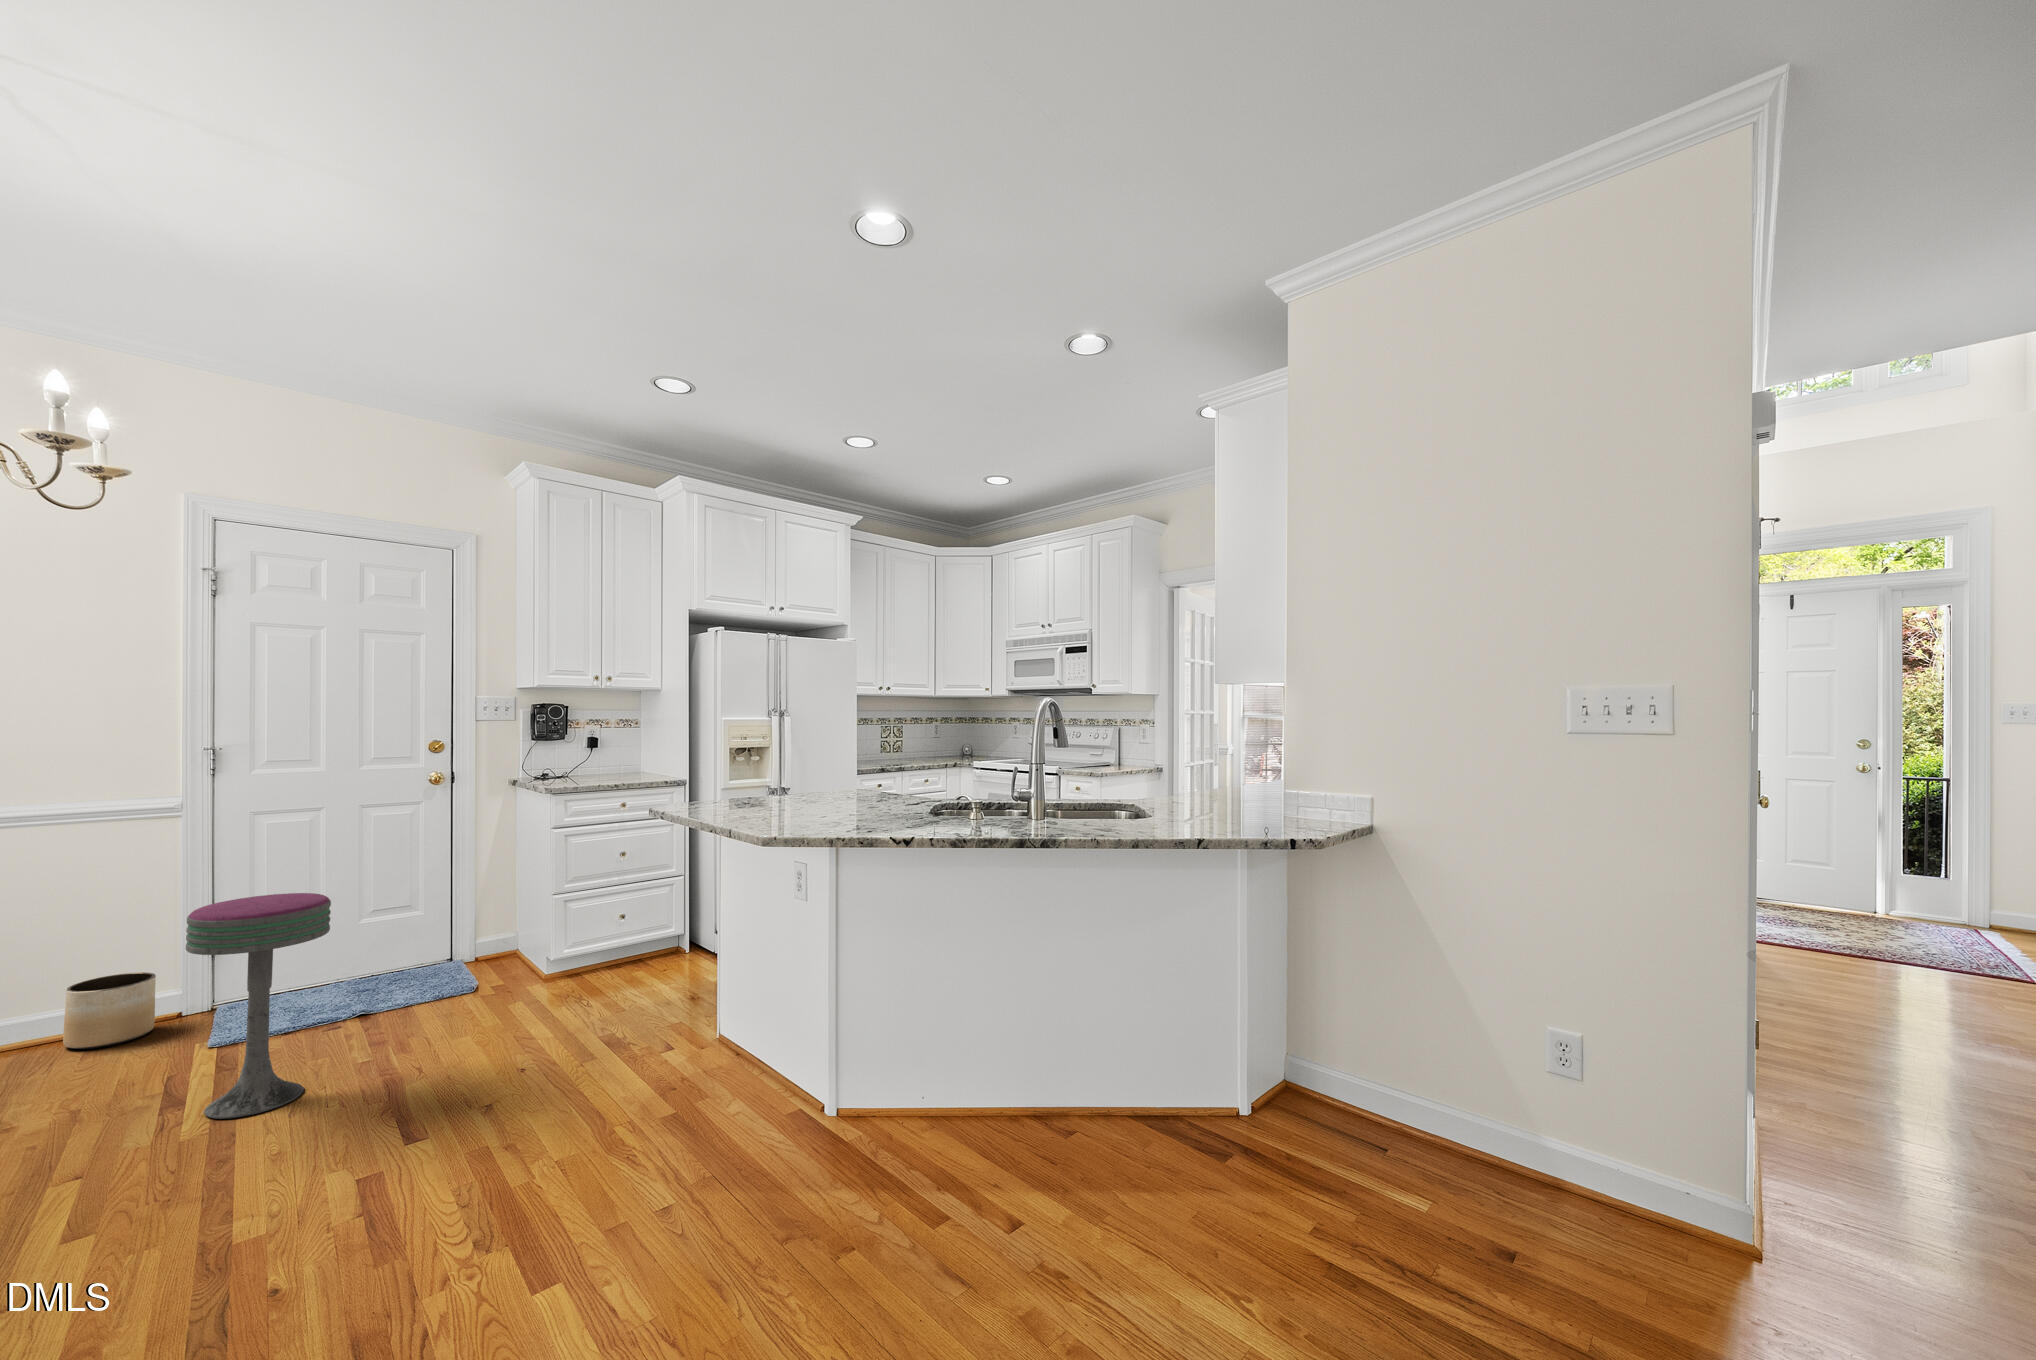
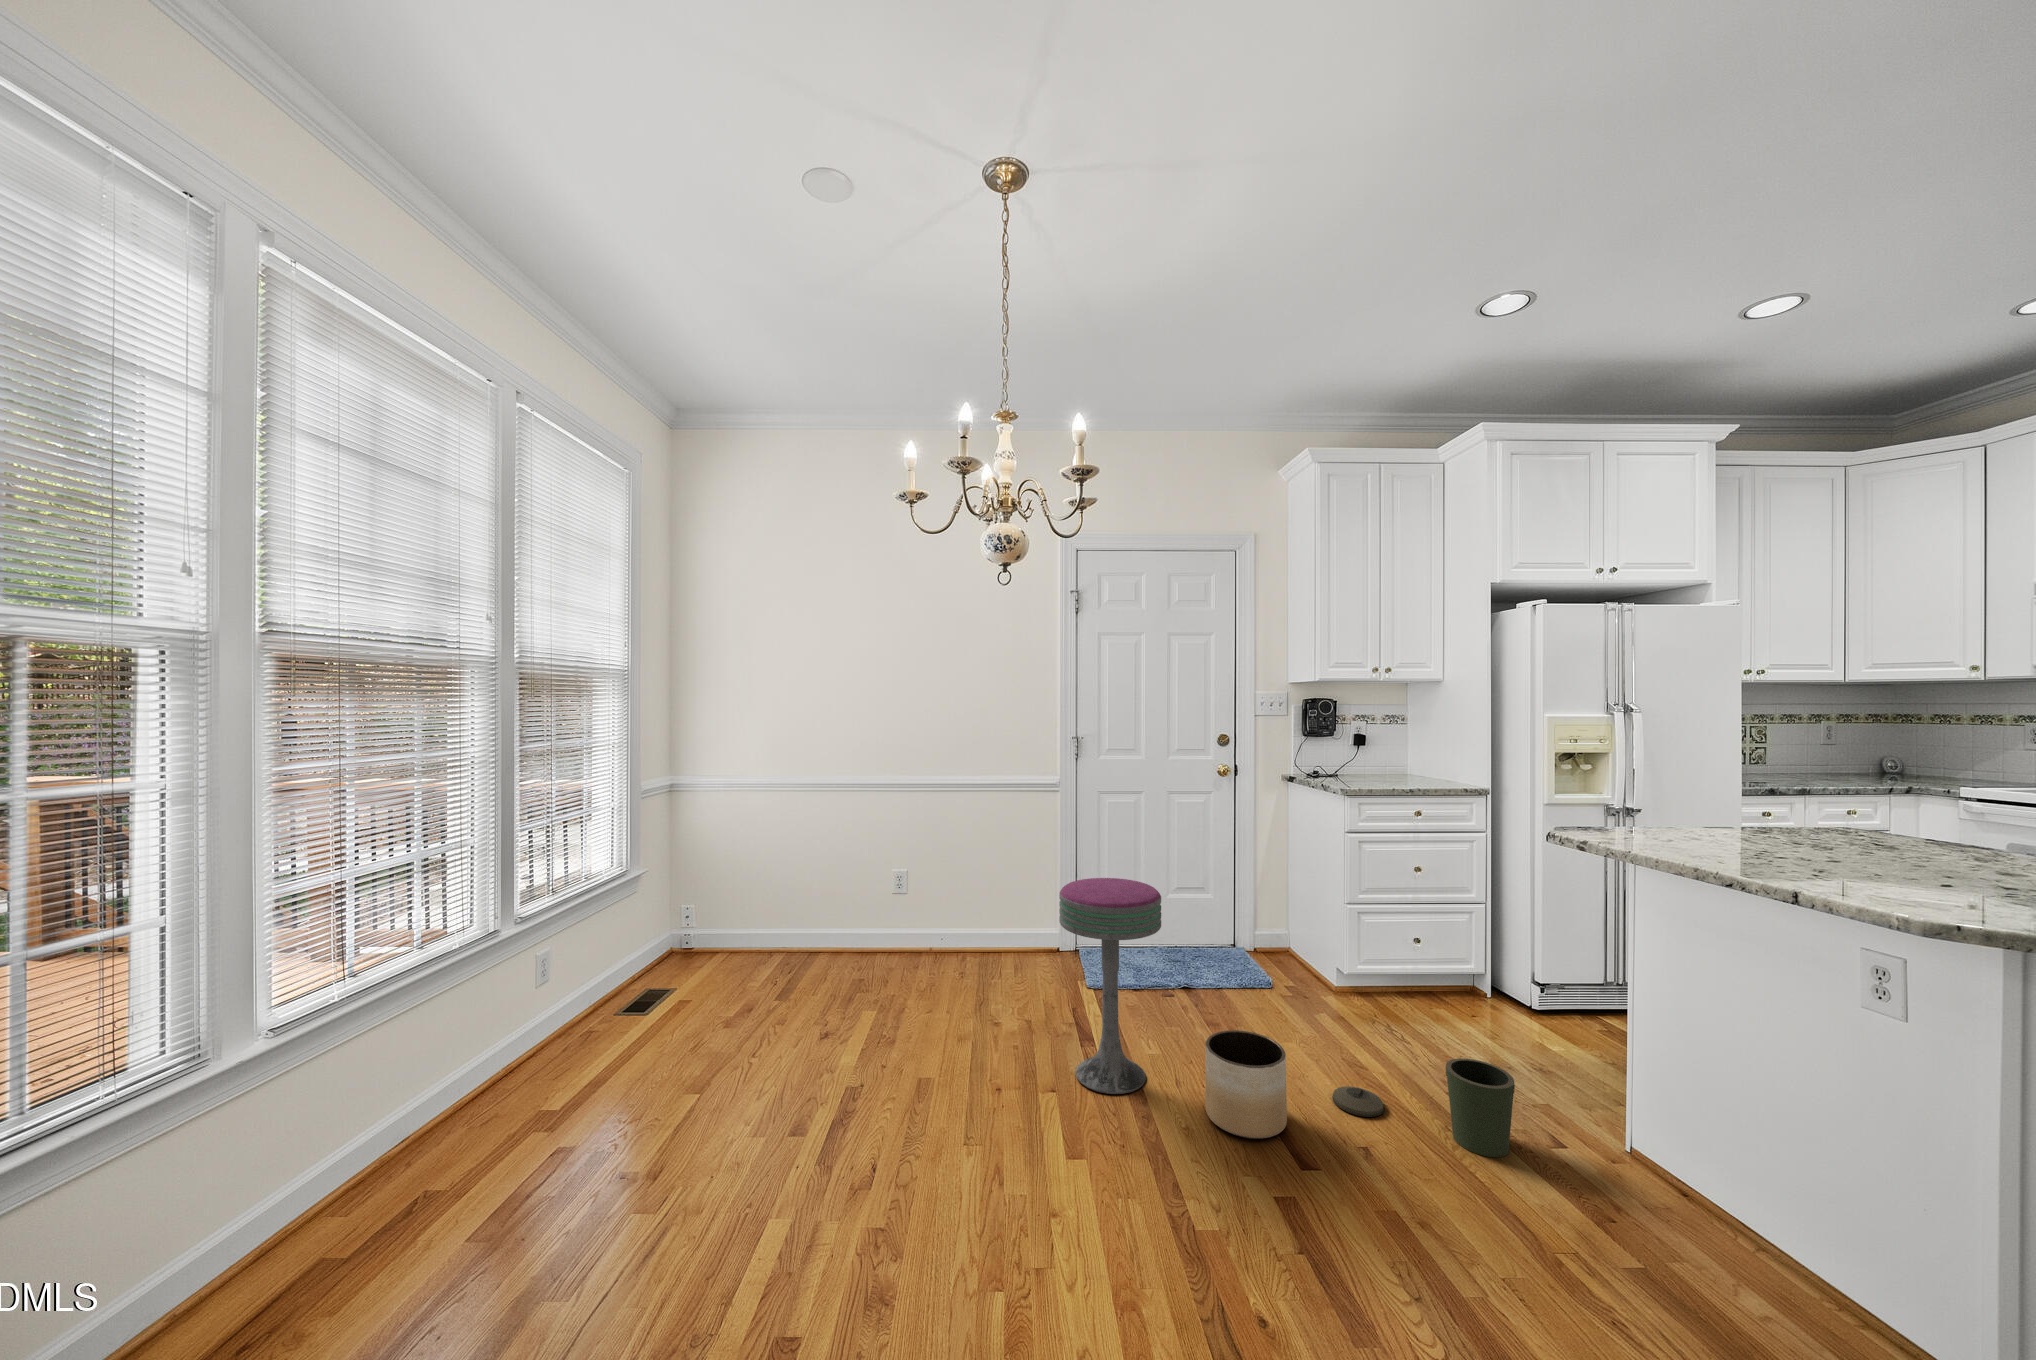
planter: present [63,972,156,1049] -> present [1205,1030,1287,1139]
trash can: none [512,979,653,1053] -> present [1332,1058,1515,1157]

